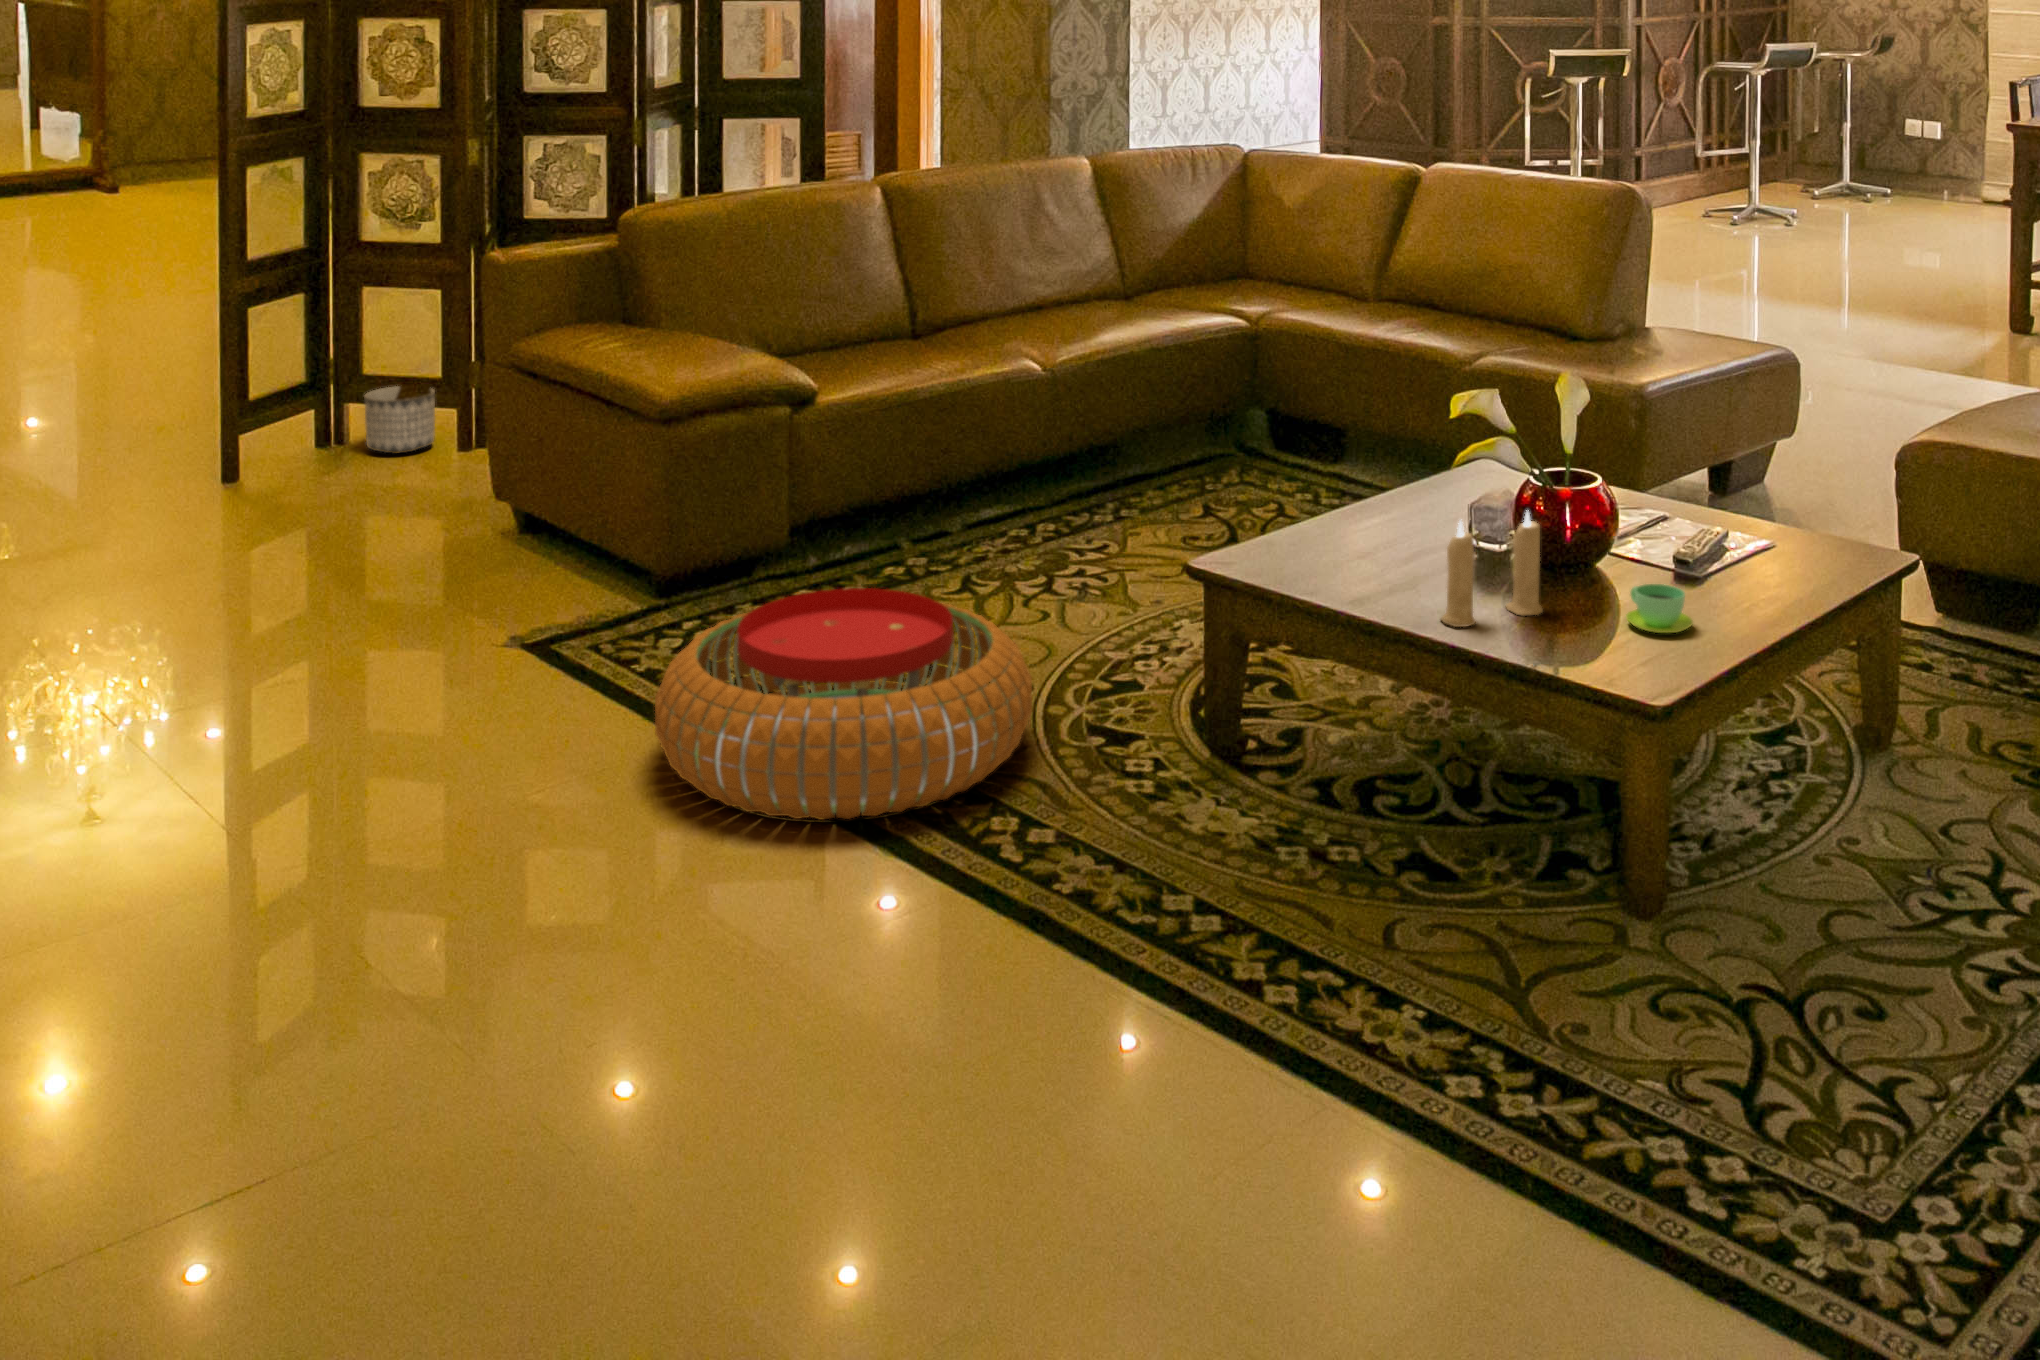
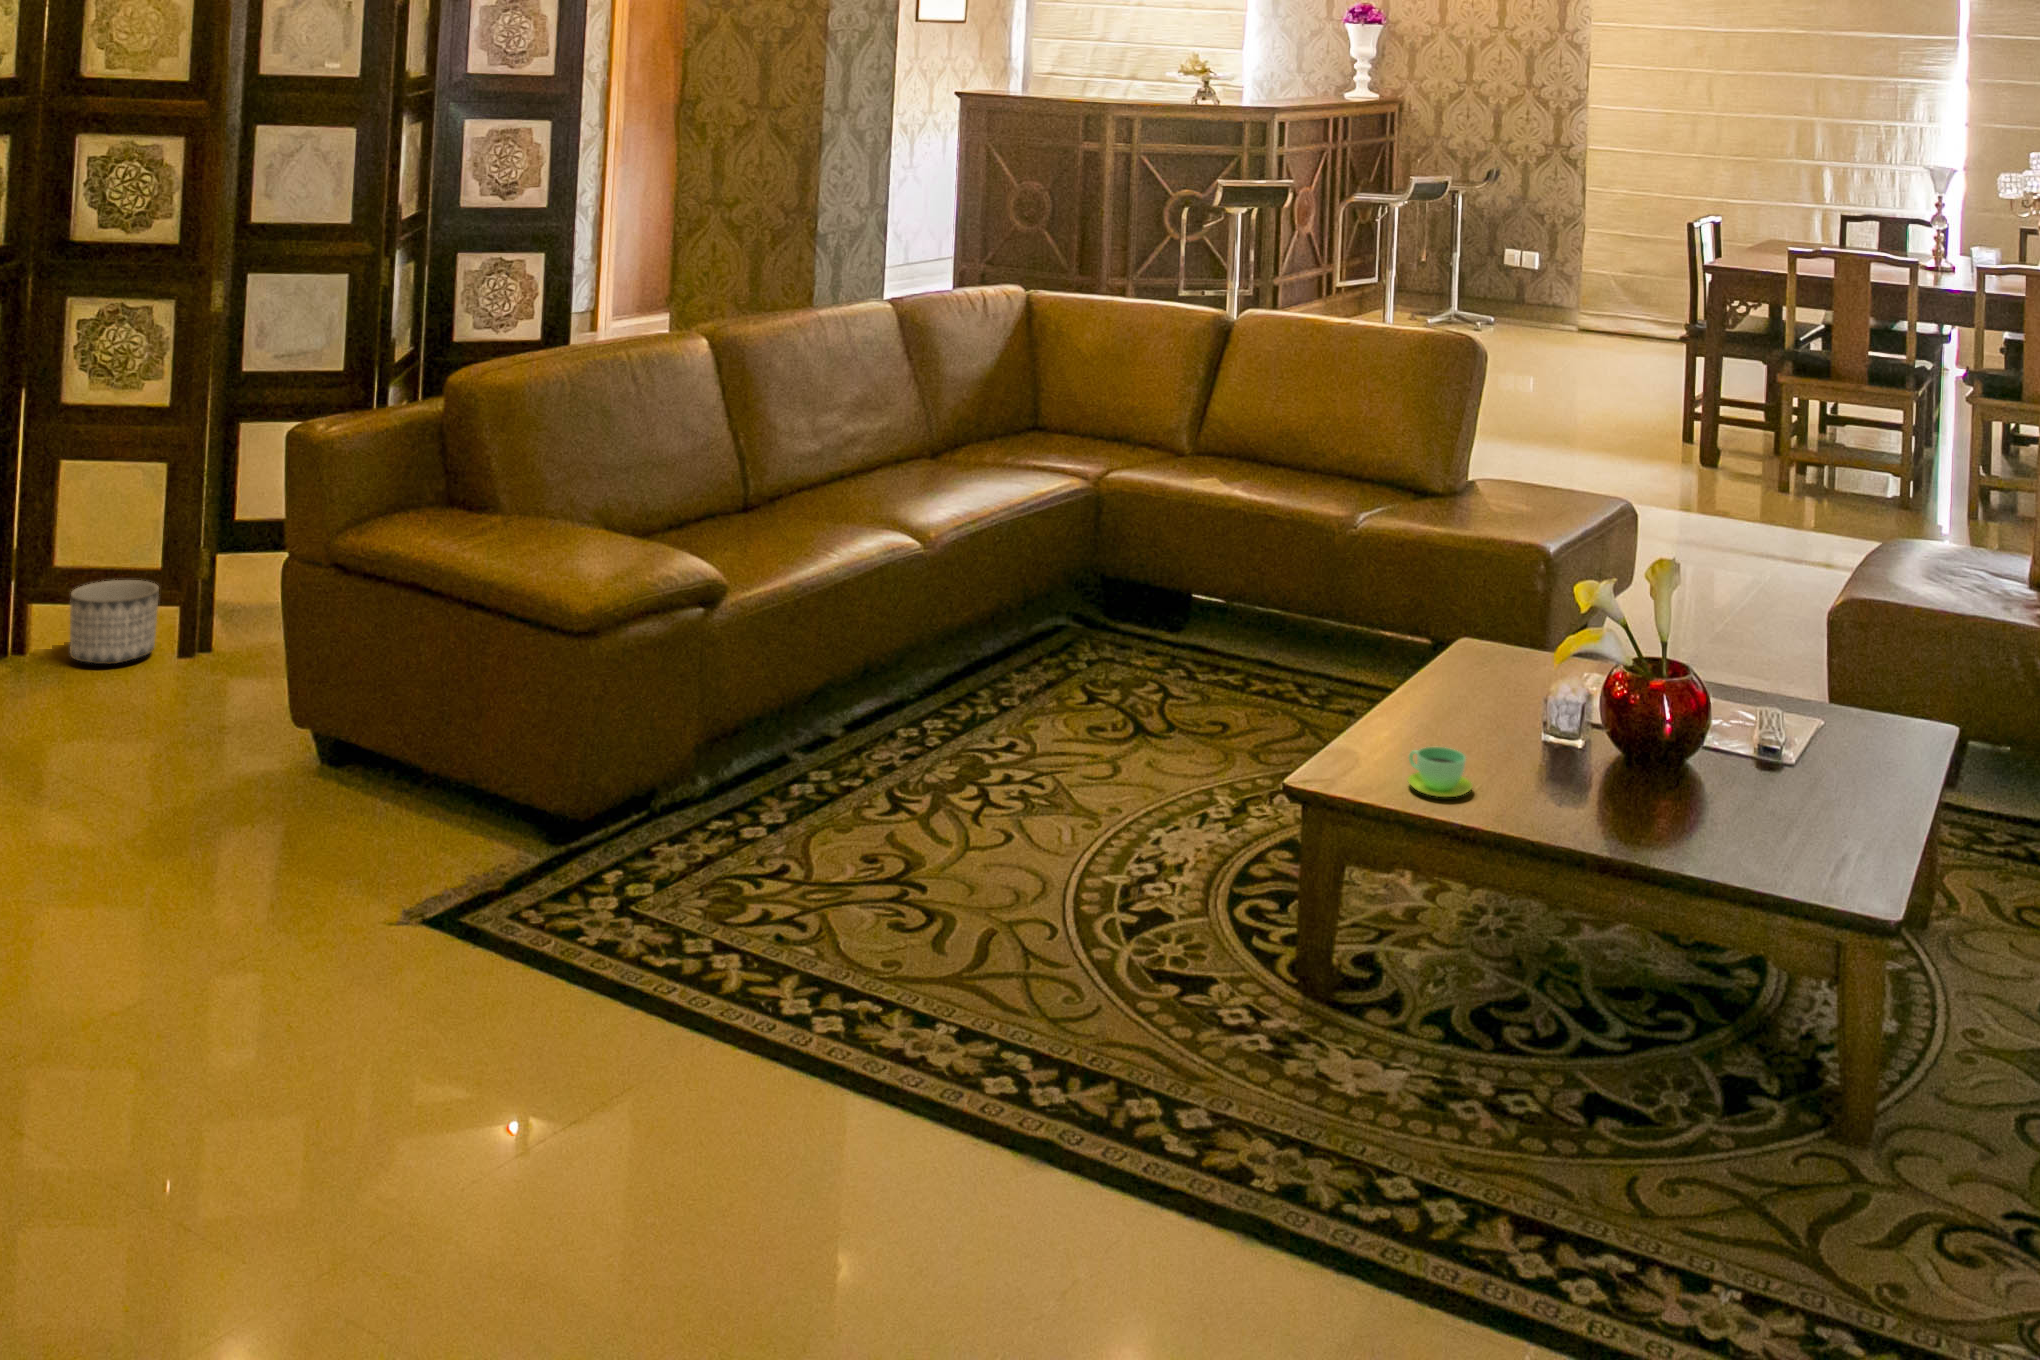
candle: present [1441,510,1543,627] -> none [1585,713,1675,850]
cup: present [1626,584,1693,633] -> present [1408,747,1473,797]
pouf: present [655,588,1032,820] -> none [693,831,1121,1120]

